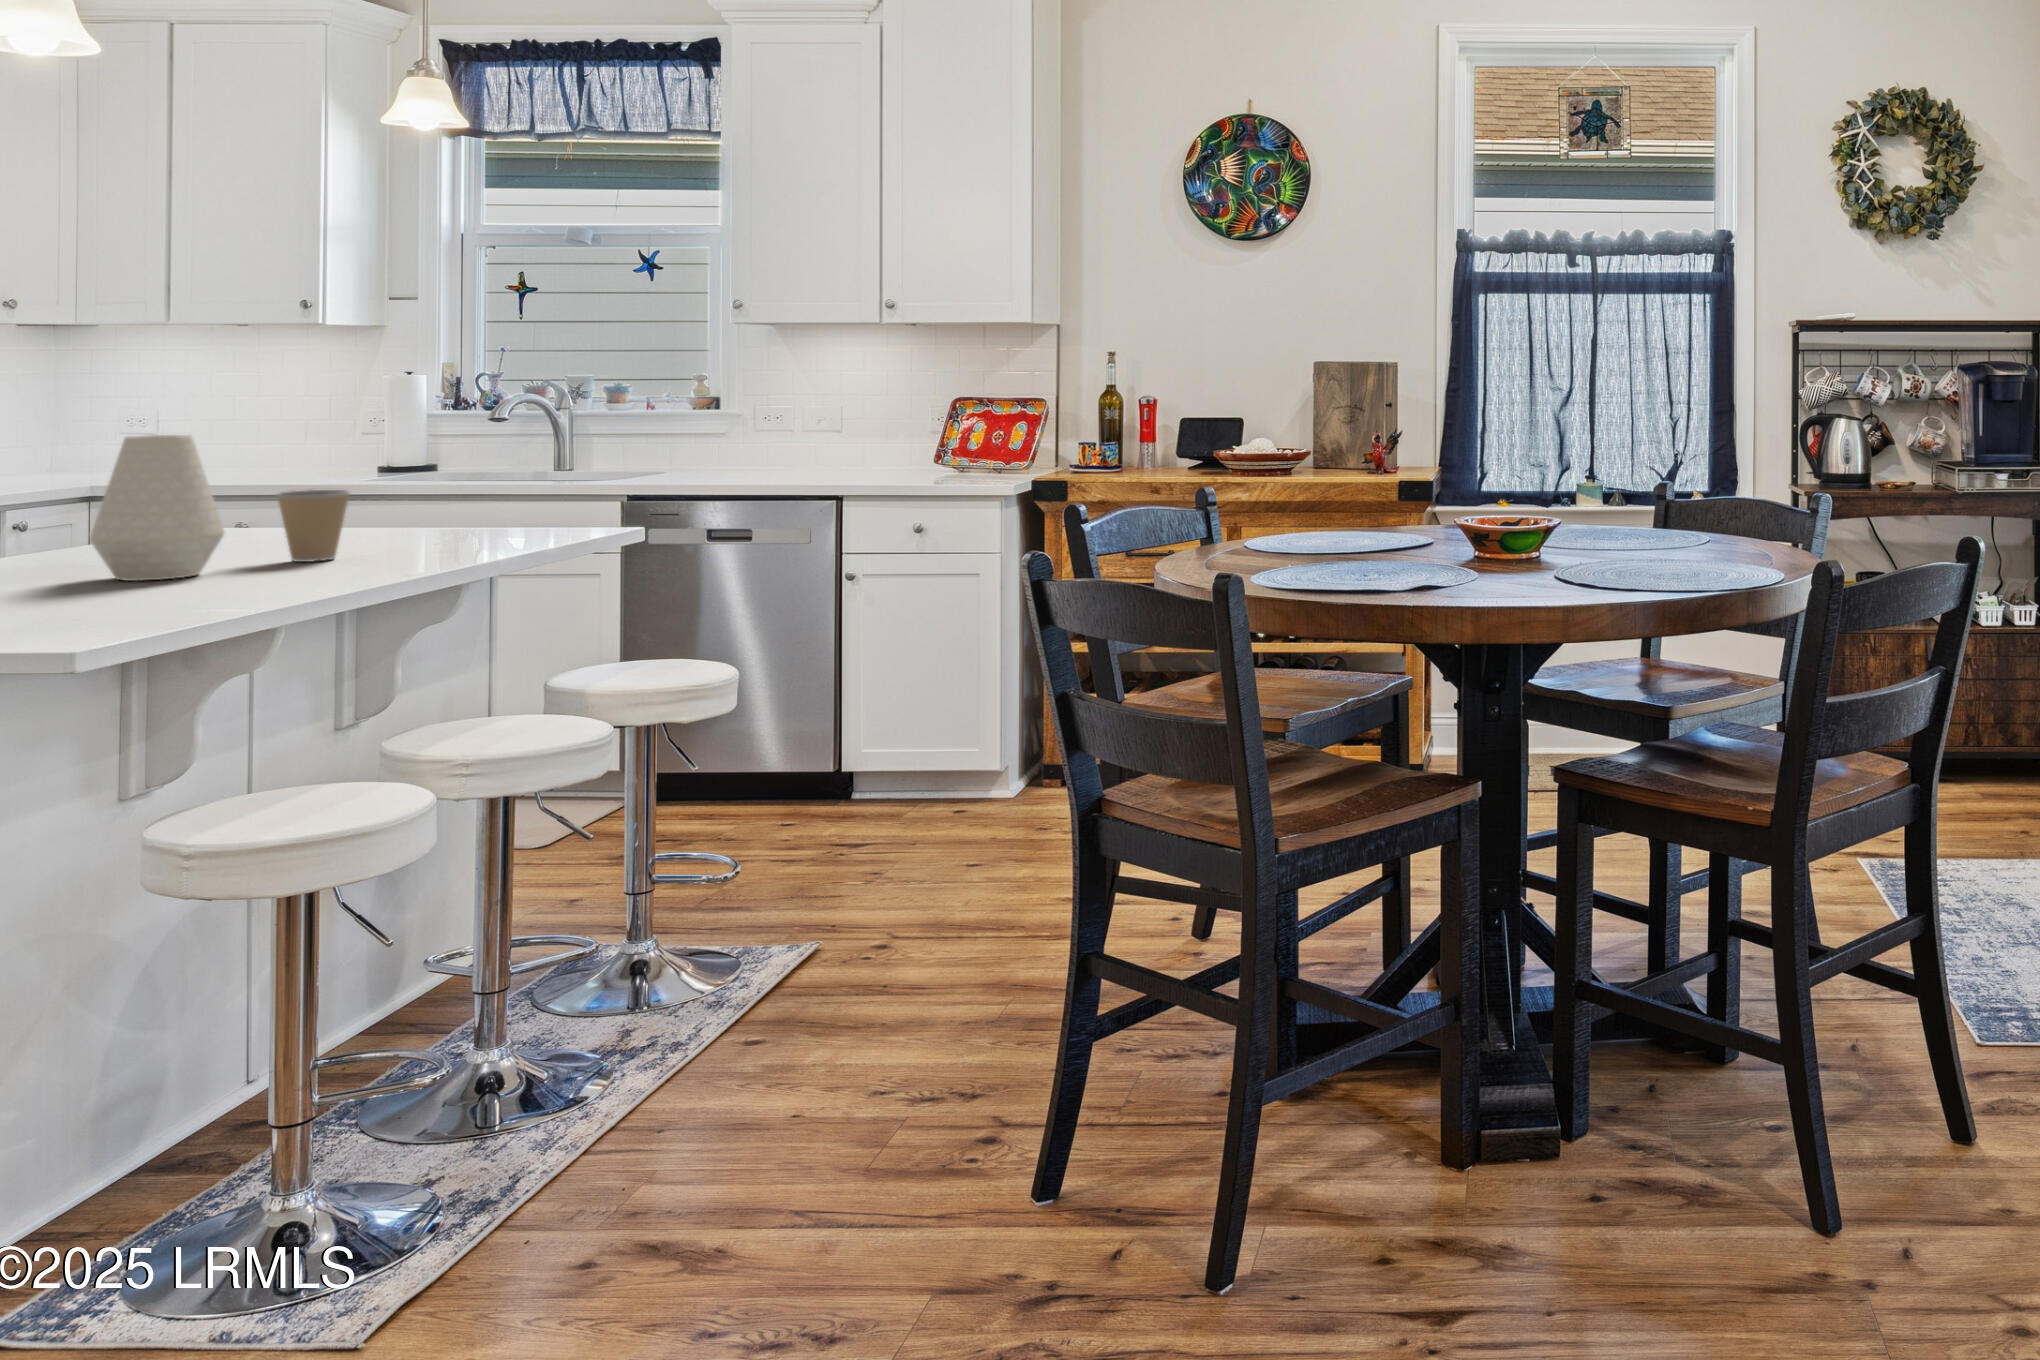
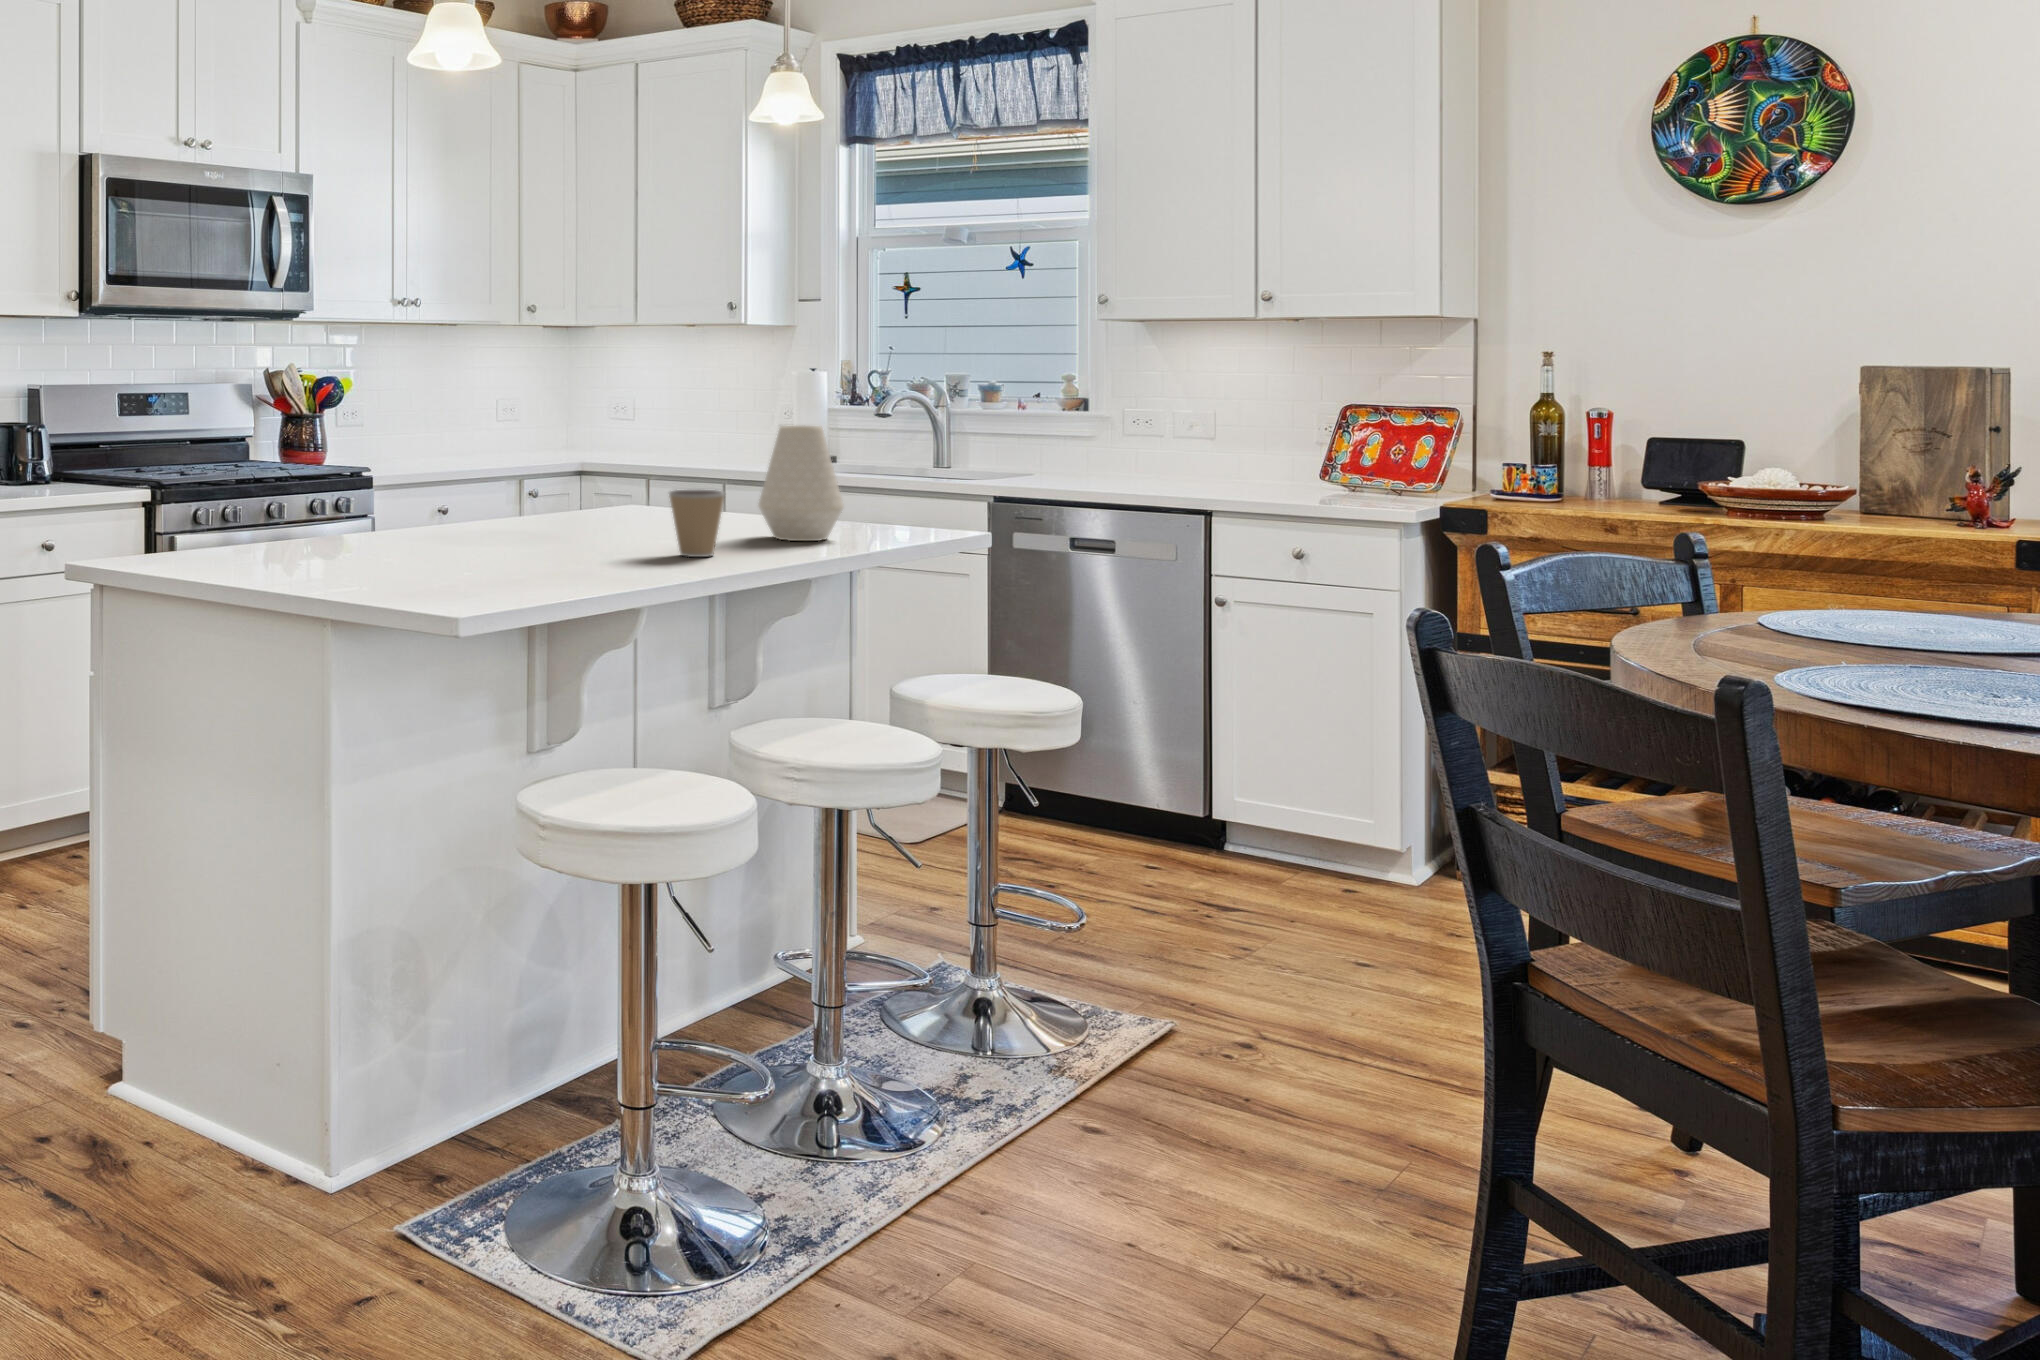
vase: present [90,435,224,581] -> present [758,426,843,541]

